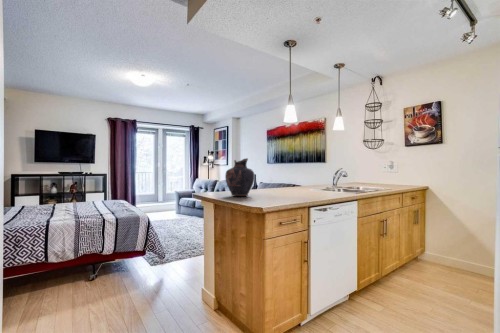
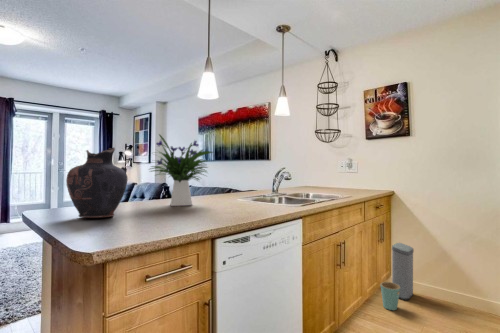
flower arrangement: none [255,149,296,192] -> present [150,135,212,206]
trash can: none [417,227,446,275] -> present [381,243,414,310]

